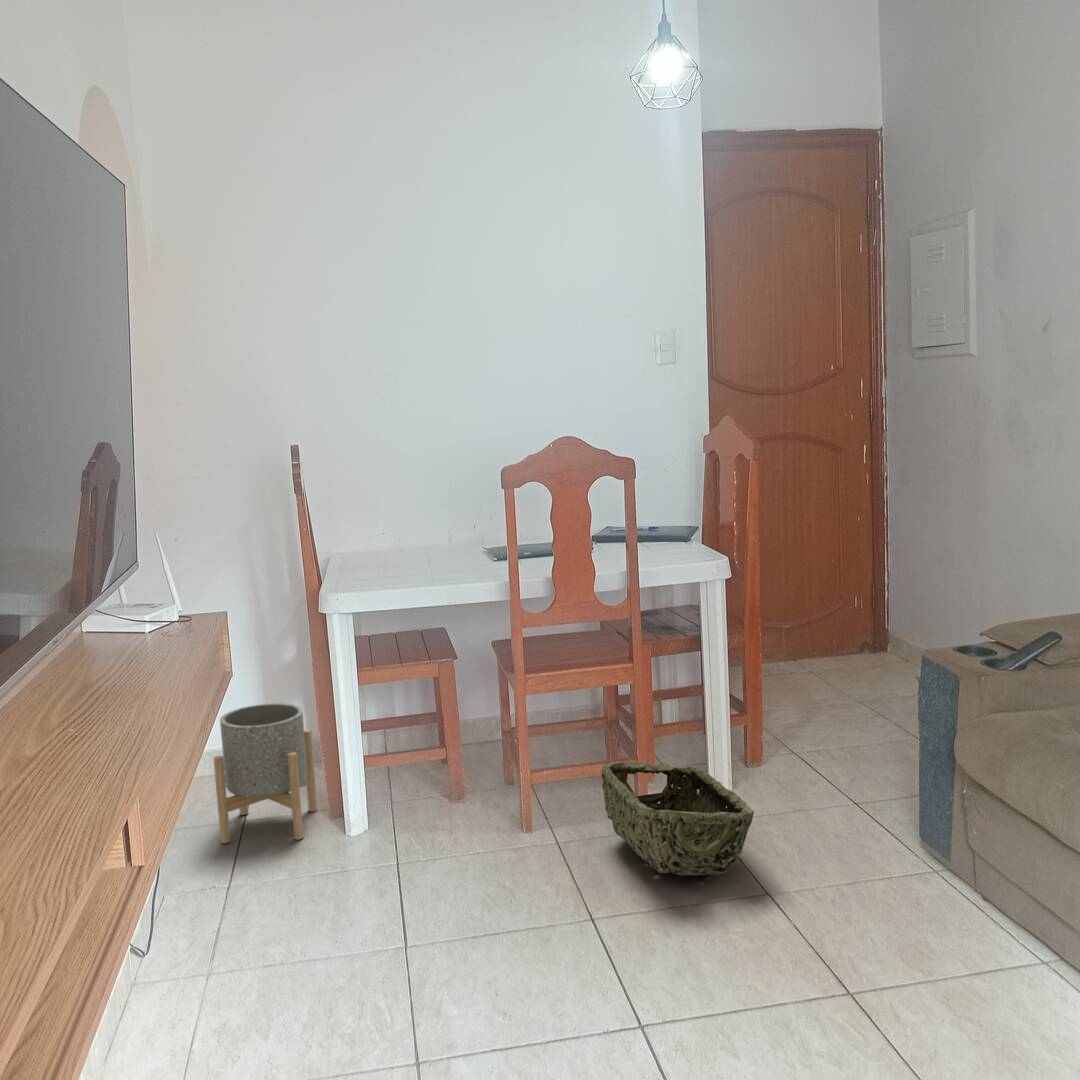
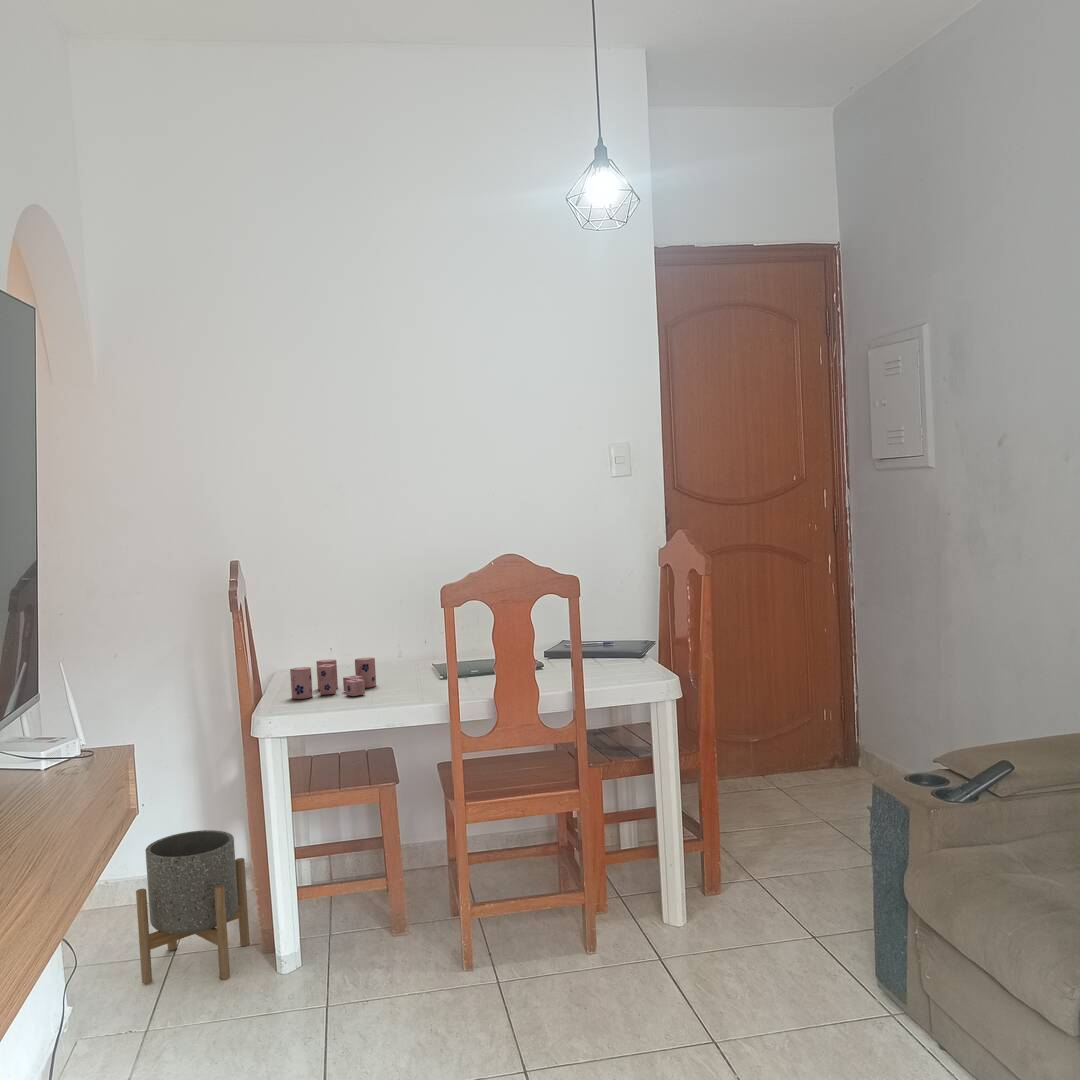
candle: none [354,539,435,578] -> present [290,657,376,699]
woven basket: present [602,762,754,875] -> none [542,895,698,1023]

